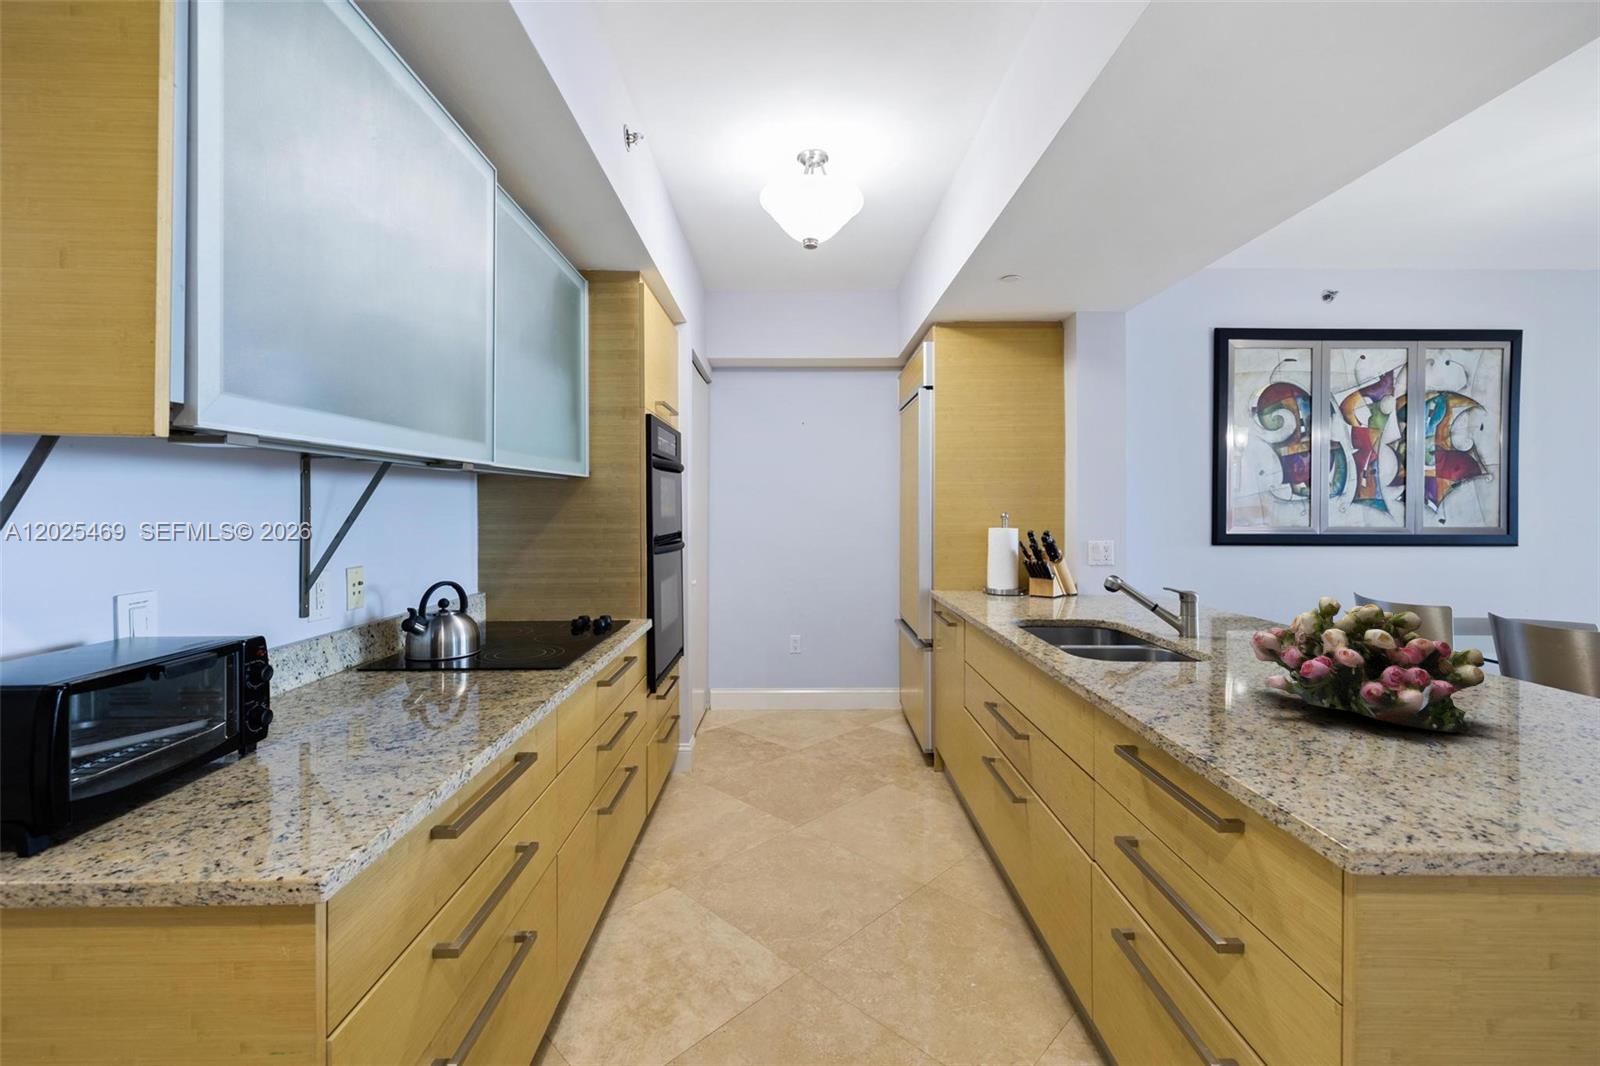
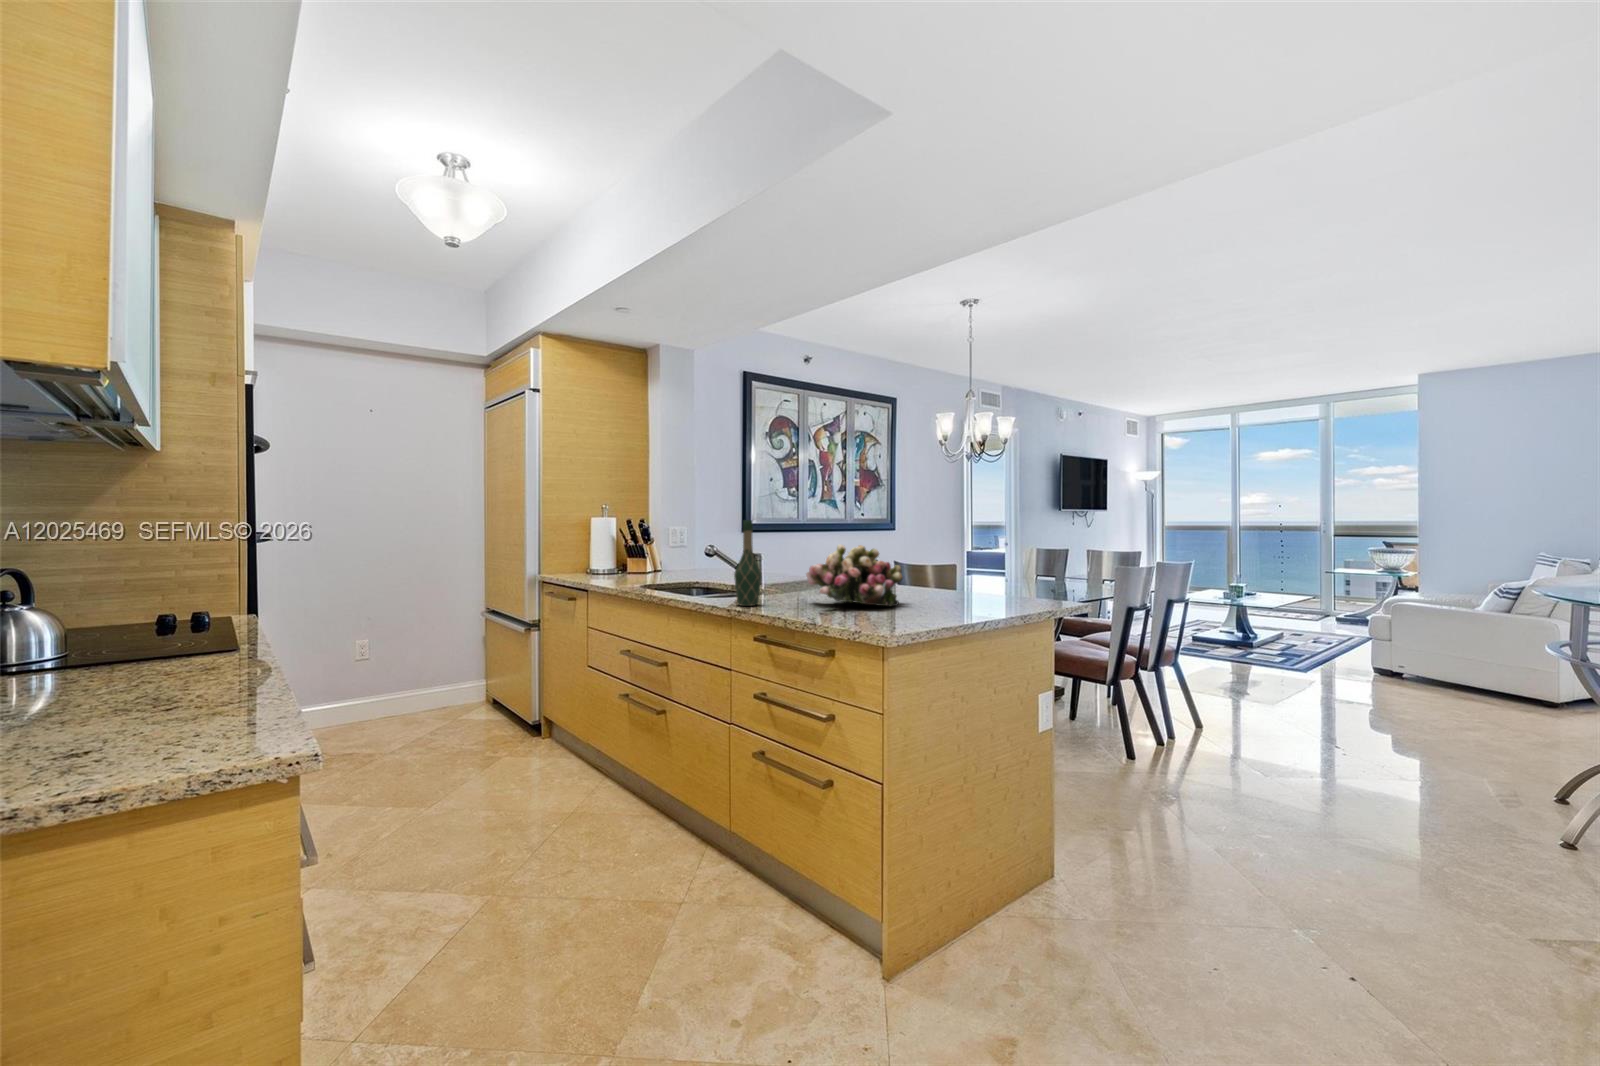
wine bottle: none [1116,550,1163,682] -> present [734,520,762,606]

